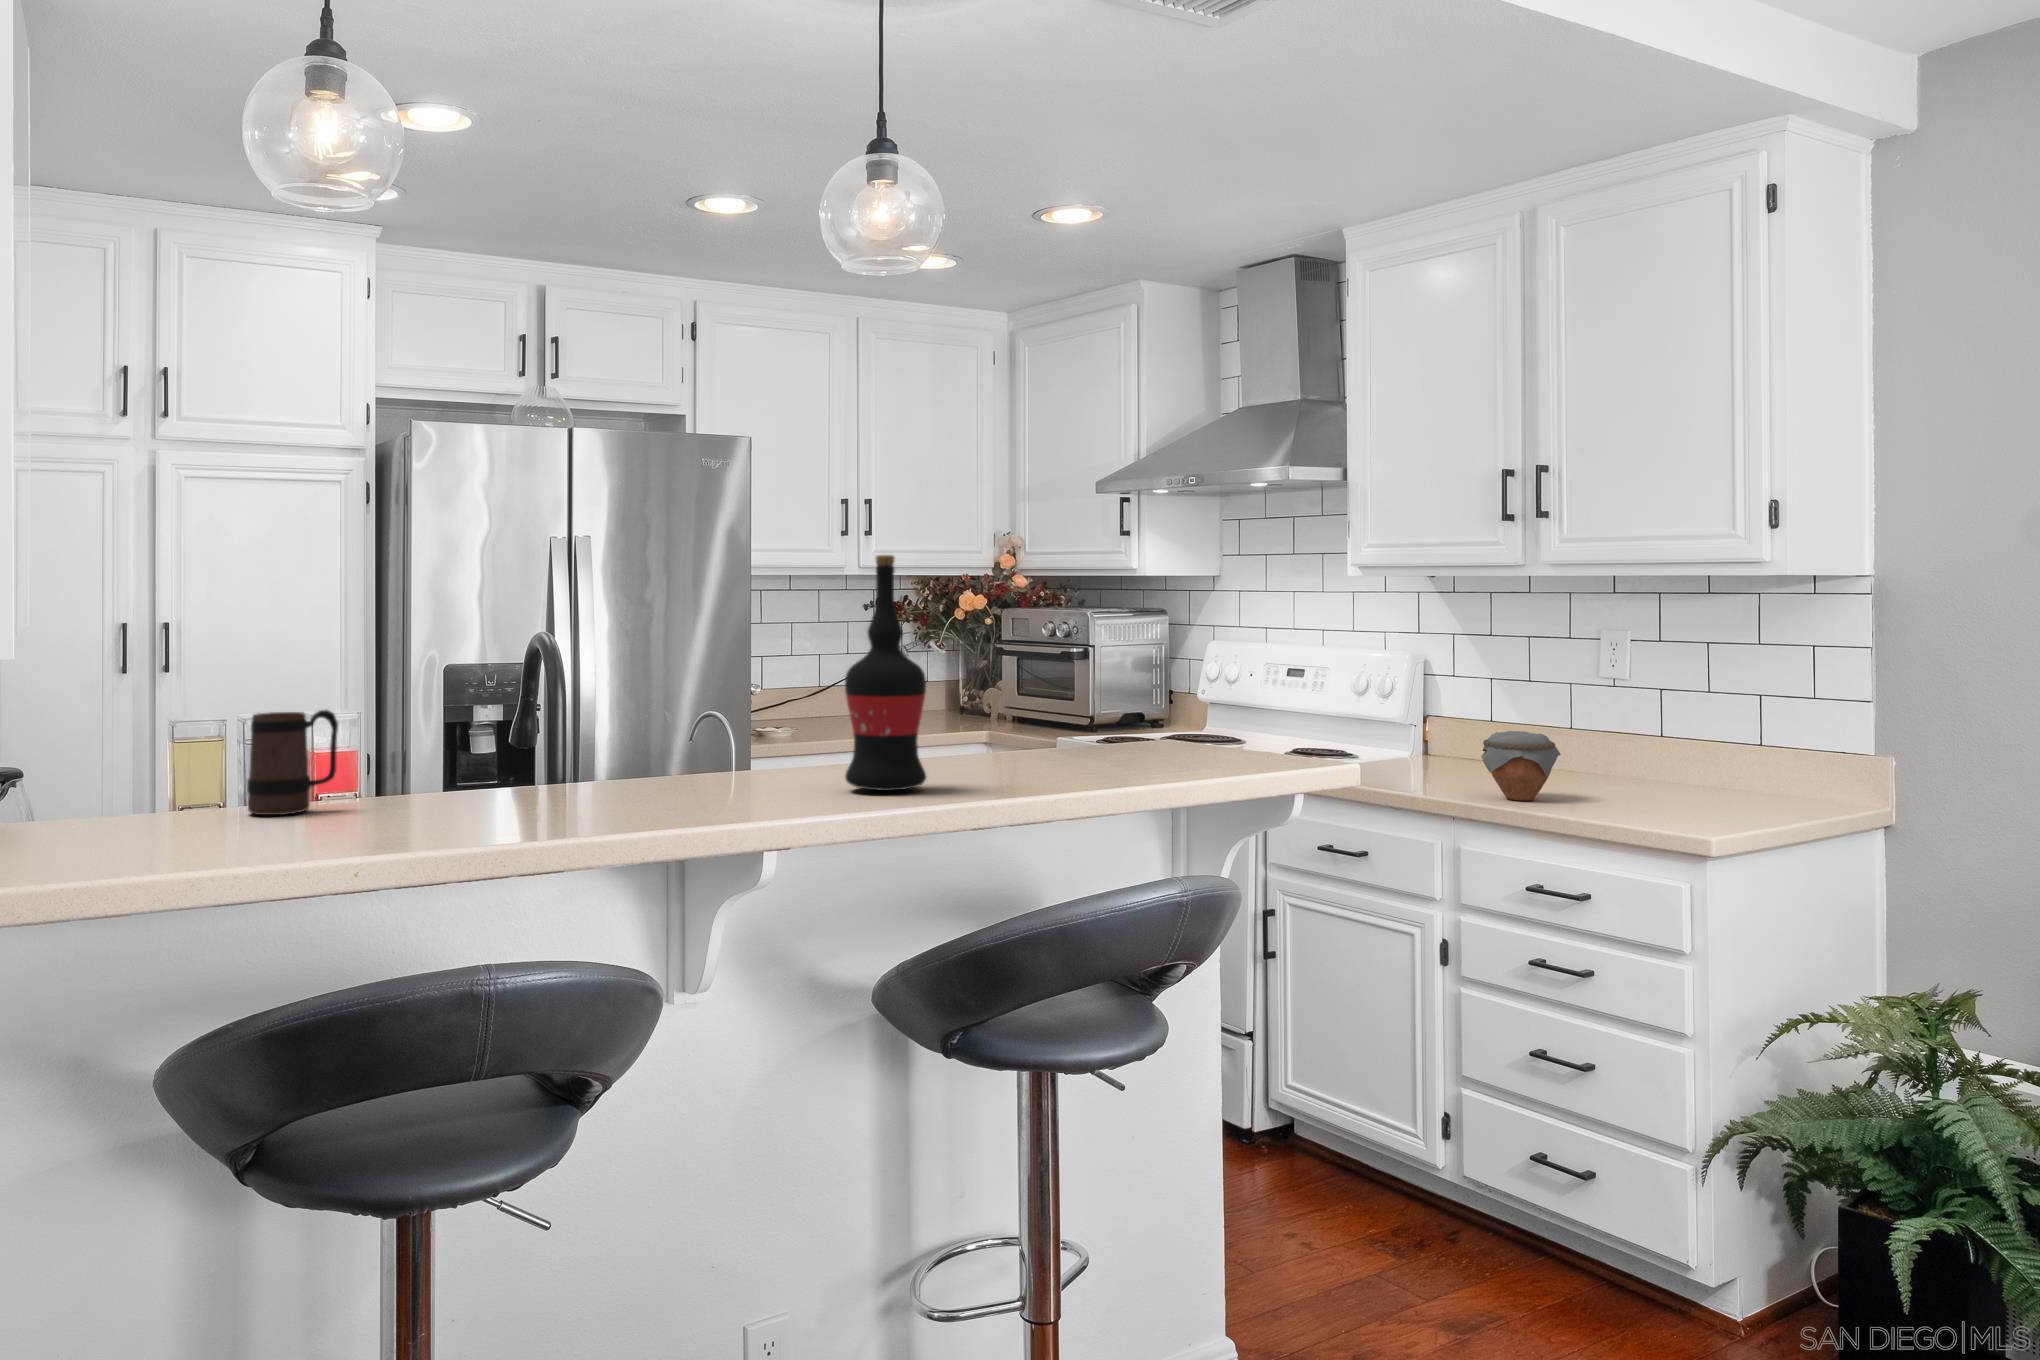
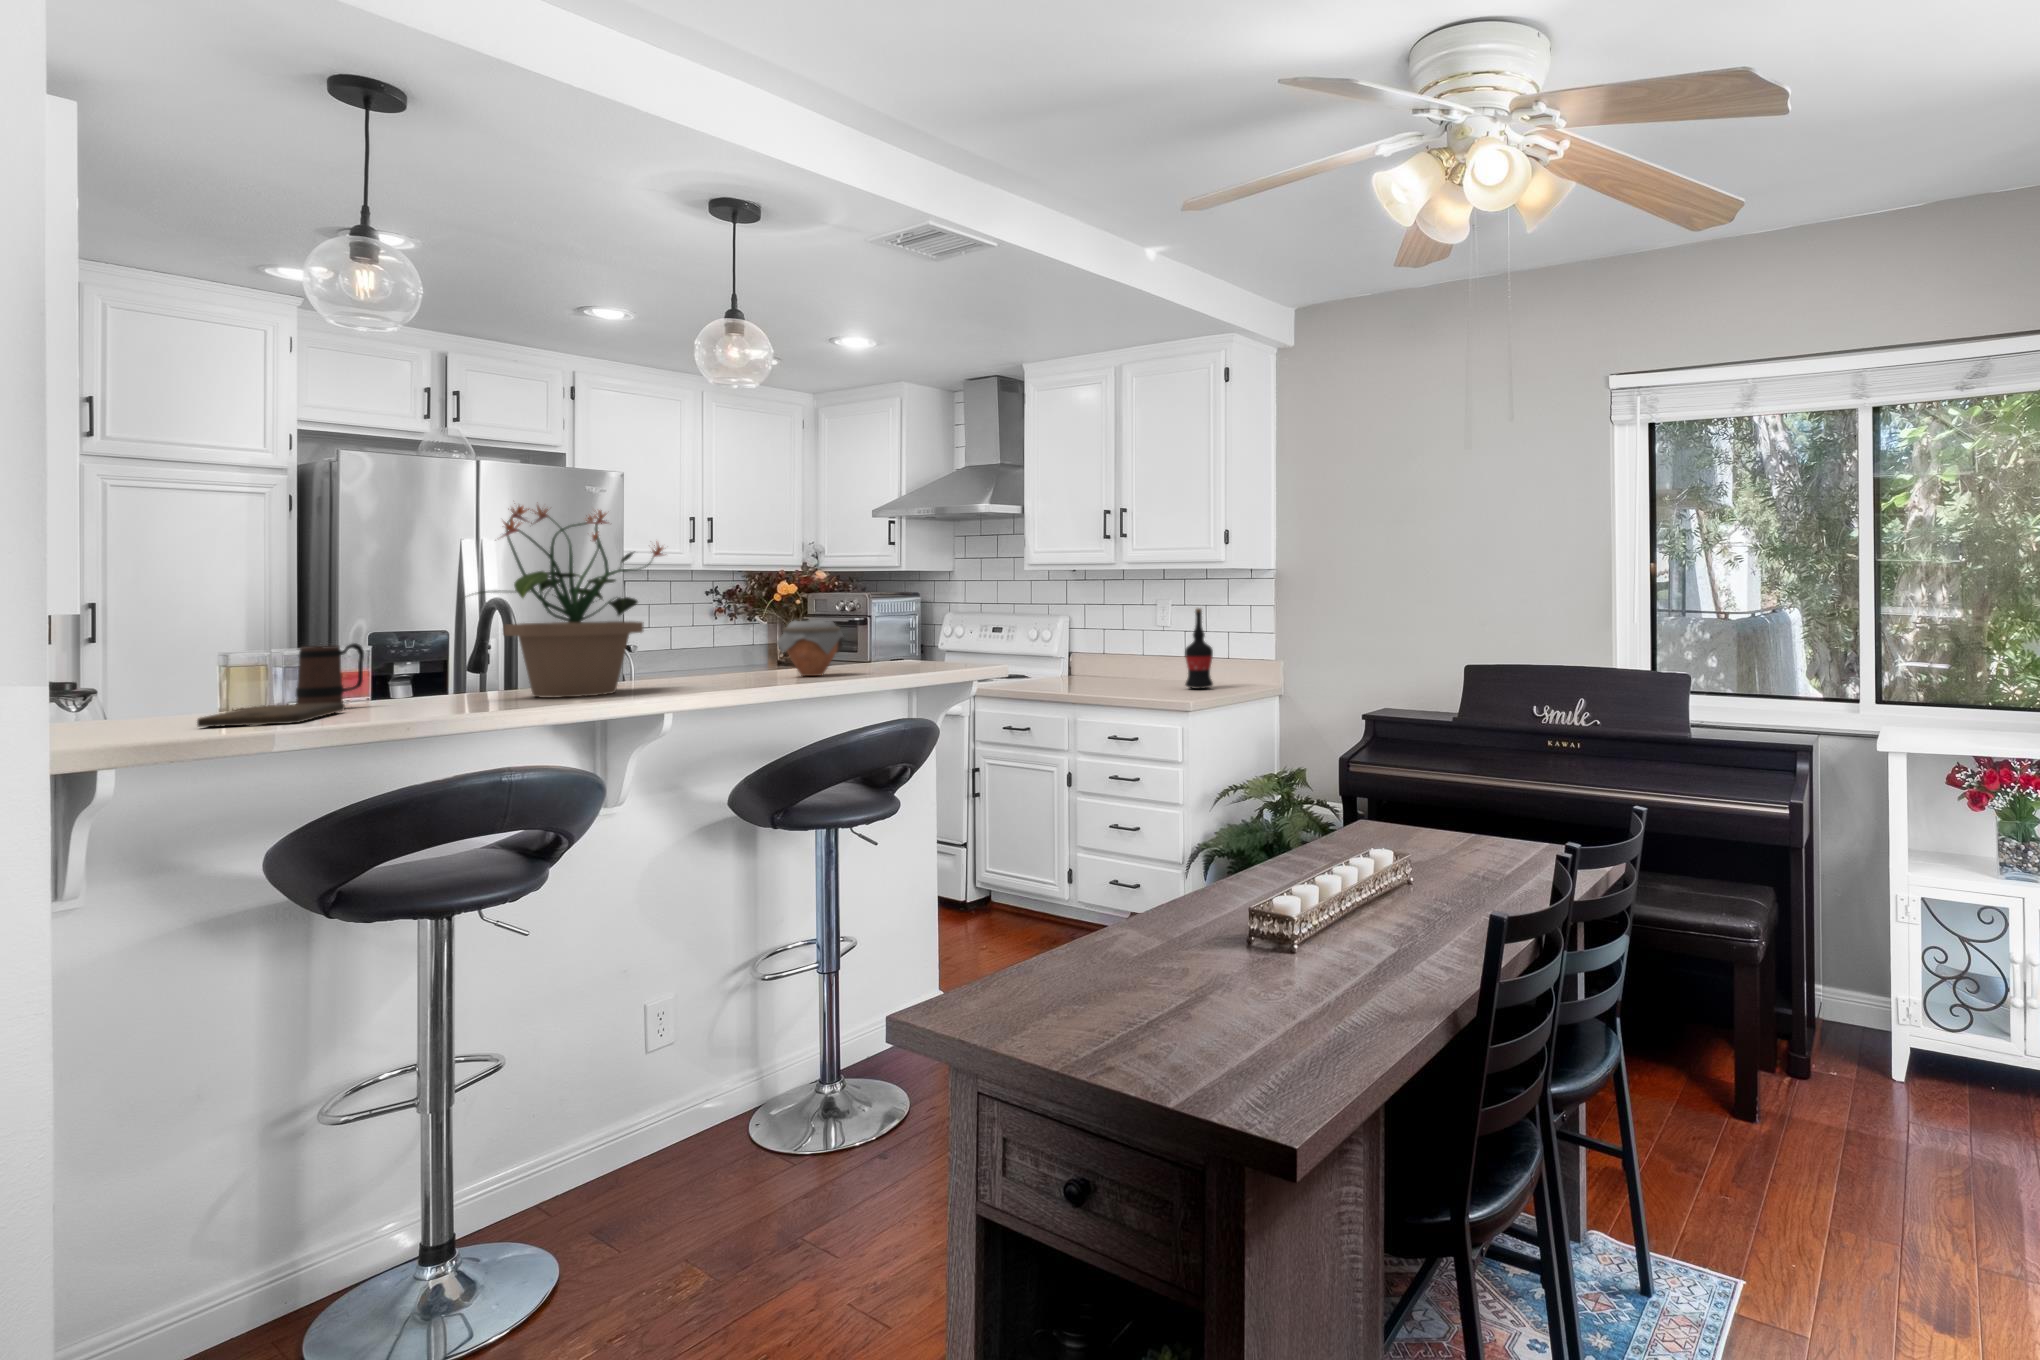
potted plant: none [465,476,775,812] -> present [465,506,663,698]
wine bottle: present [845,555,926,791] -> present [1185,608,1213,689]
jar: present [1481,731,1560,801] -> present [777,620,844,676]
cutting board: none [70,810,295,857] -> present [197,703,345,727]

